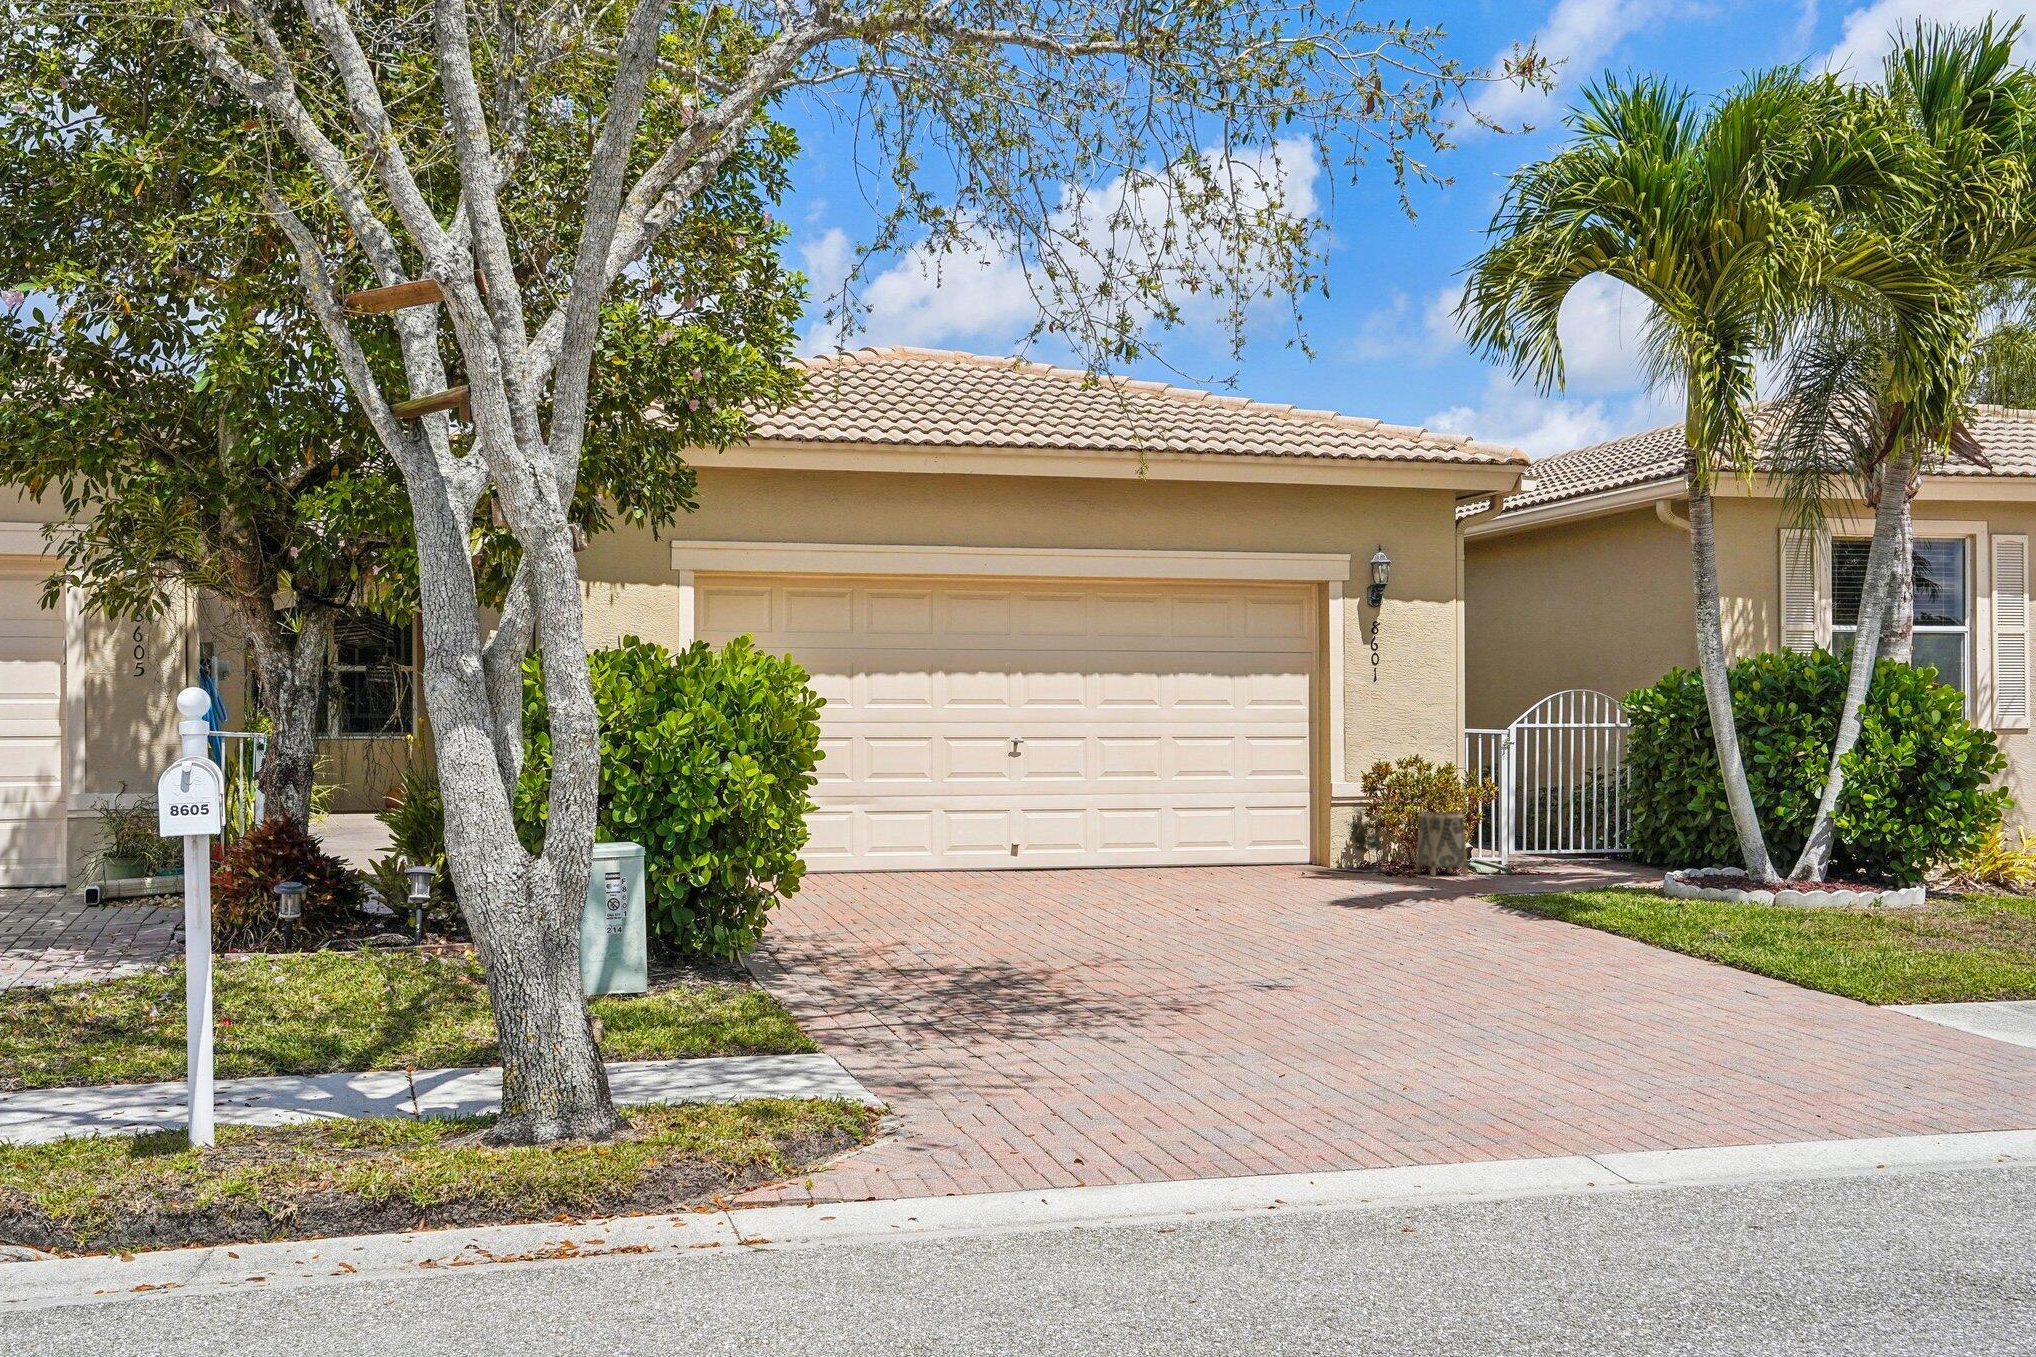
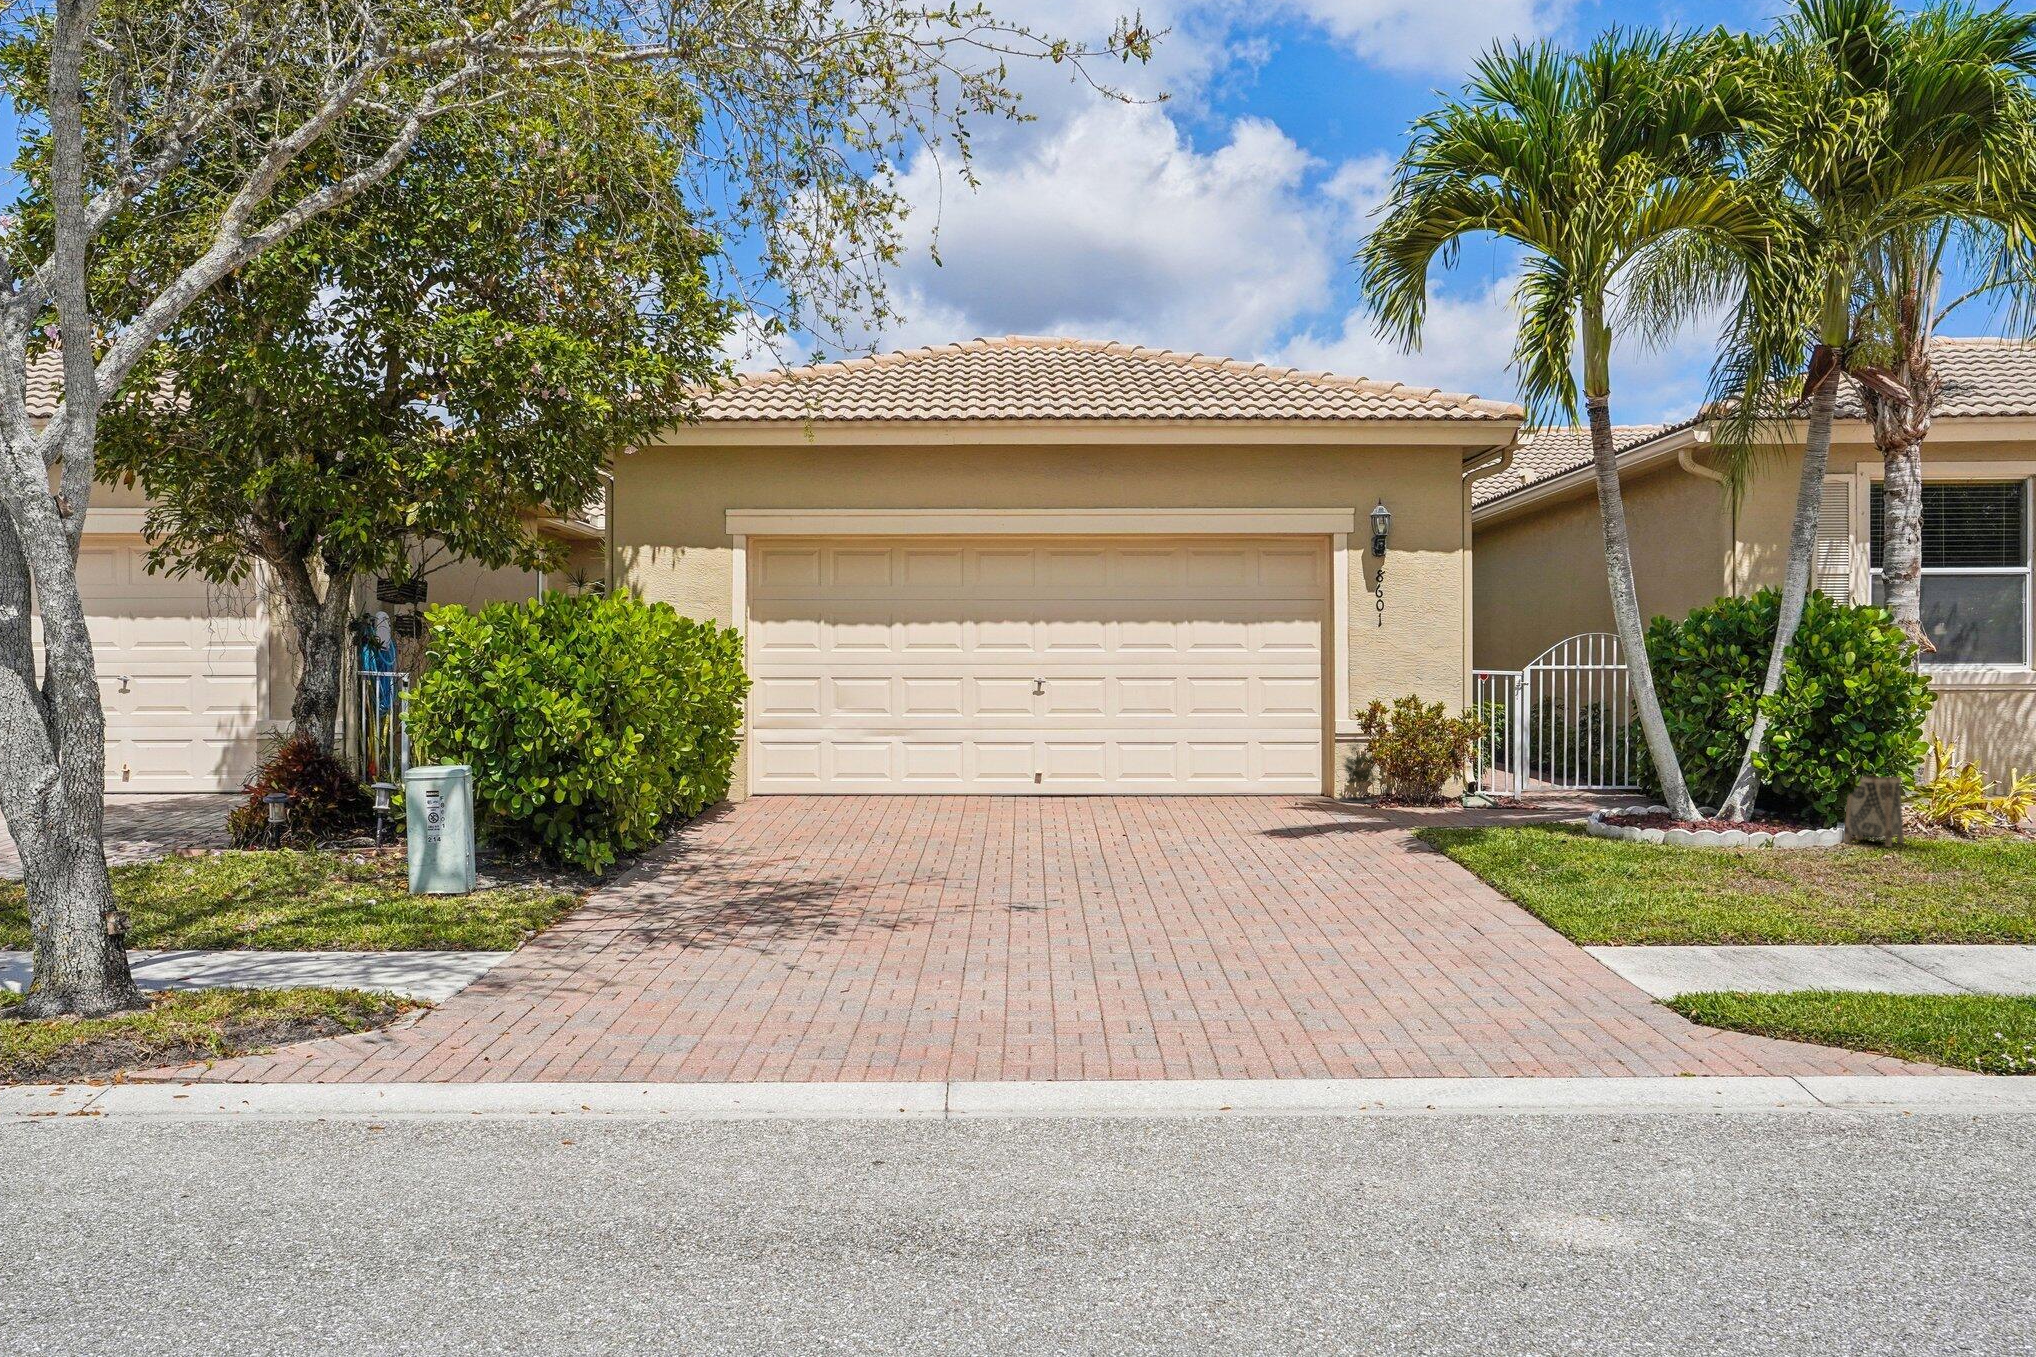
basket: present [1416,811,1468,876] -> present [1844,776,1904,847]

